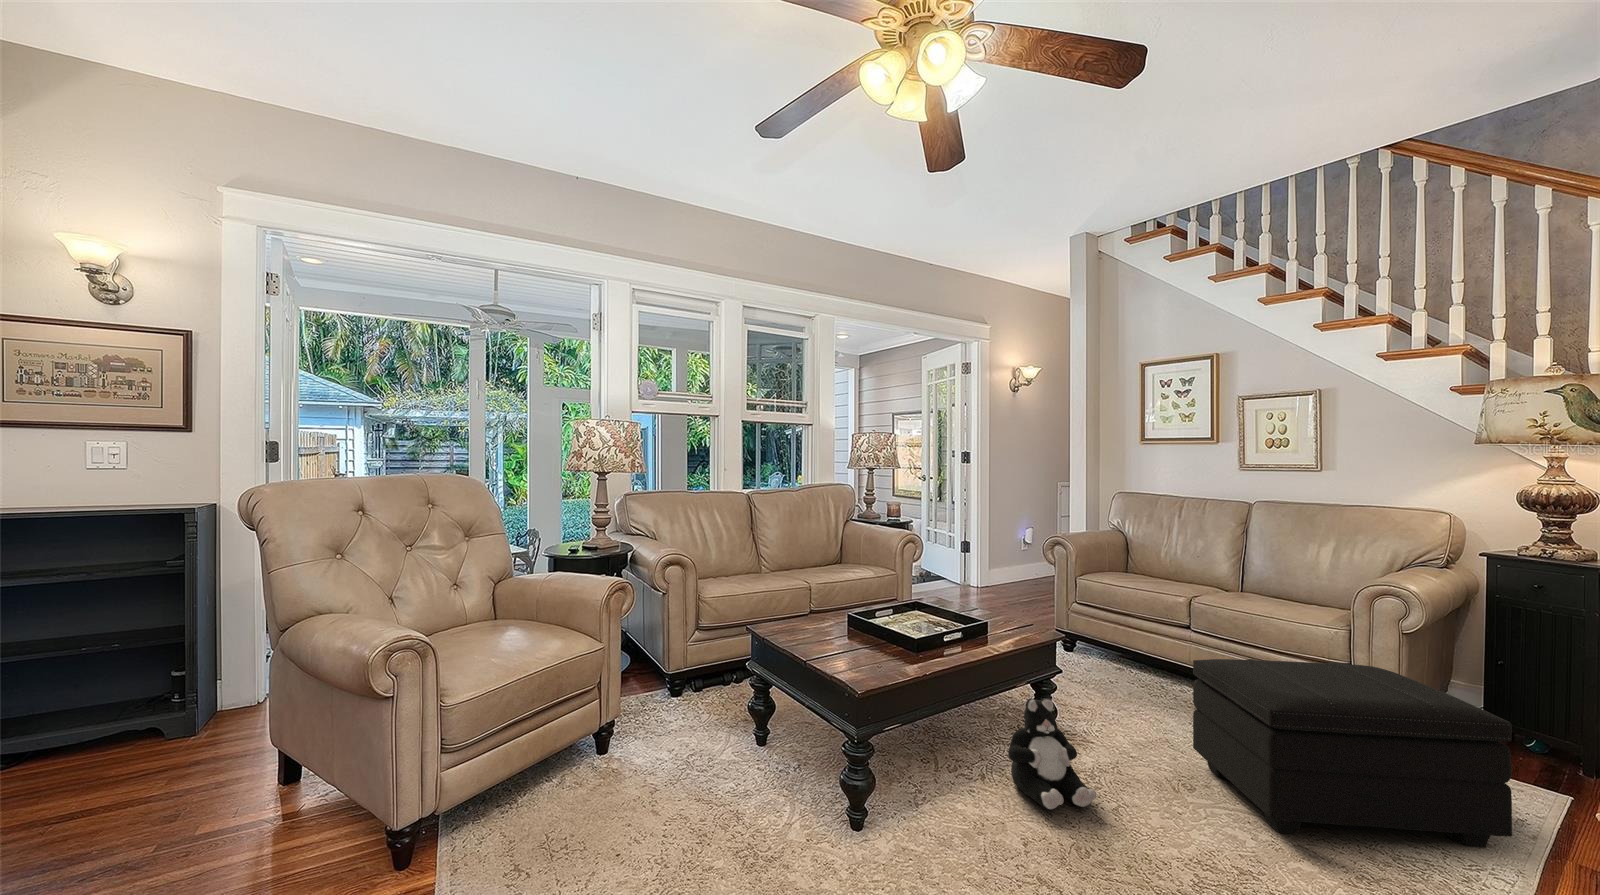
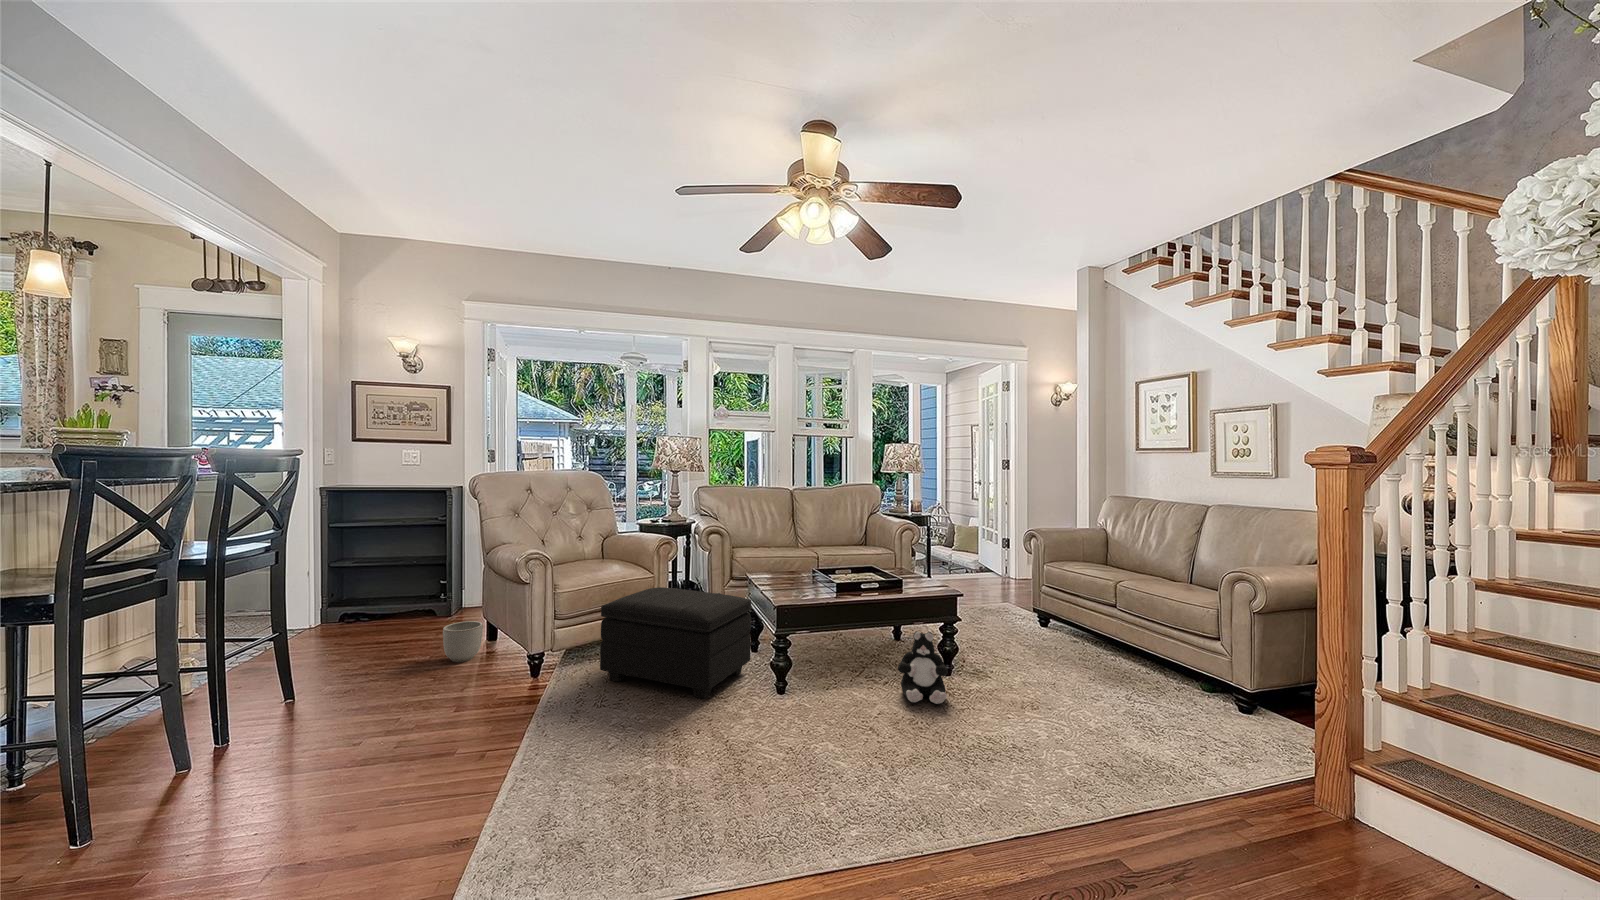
footstool: present [1193,659,1512,848] -> present [600,587,751,699]
planter: none [192,757,281,847] -> present [443,621,483,662]

